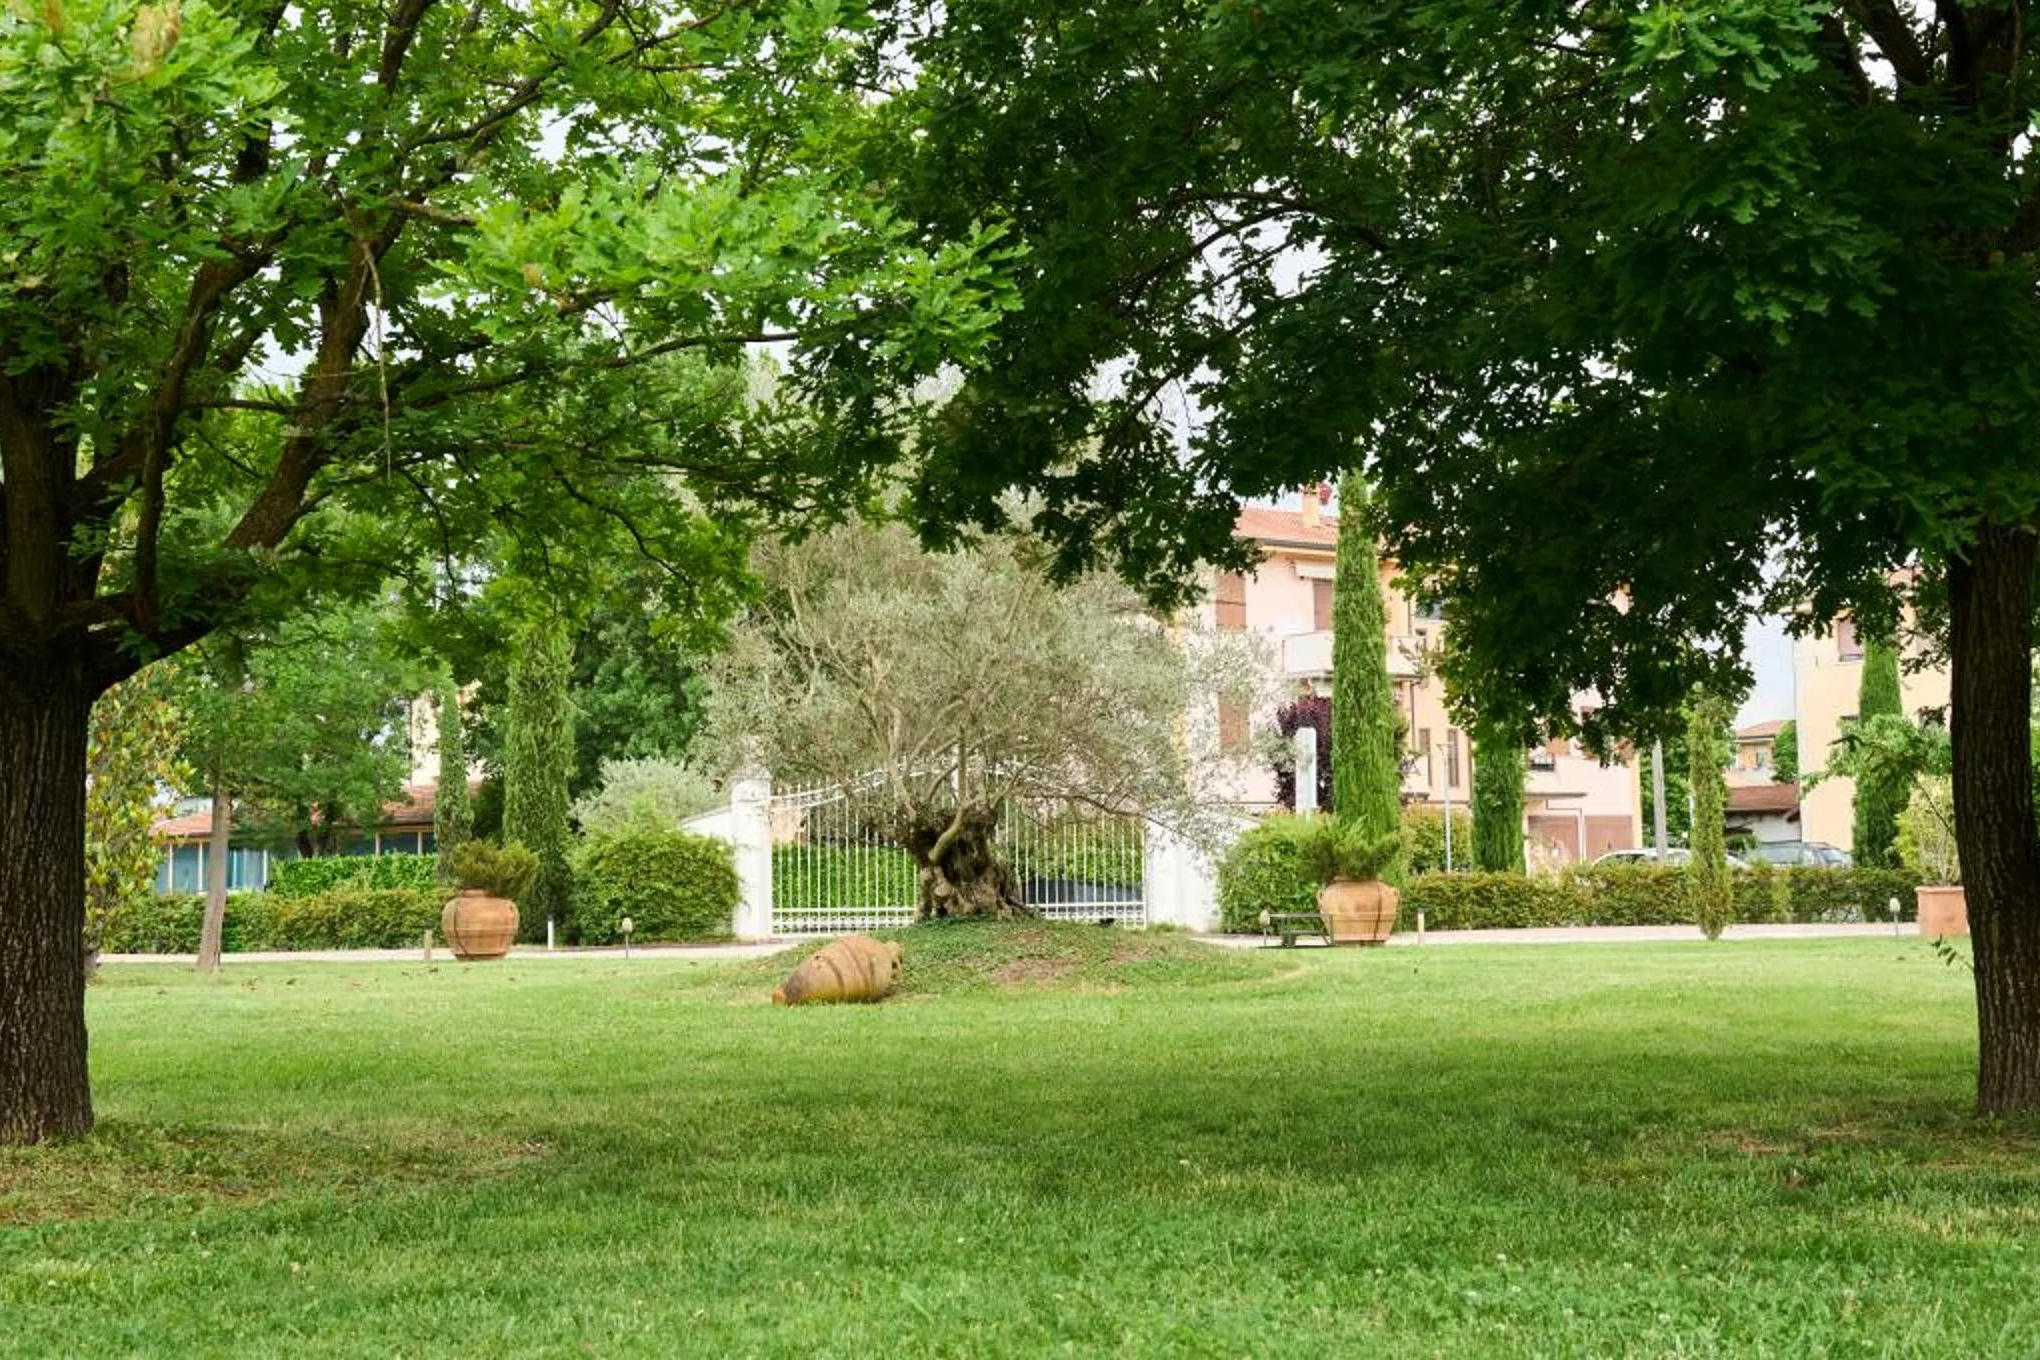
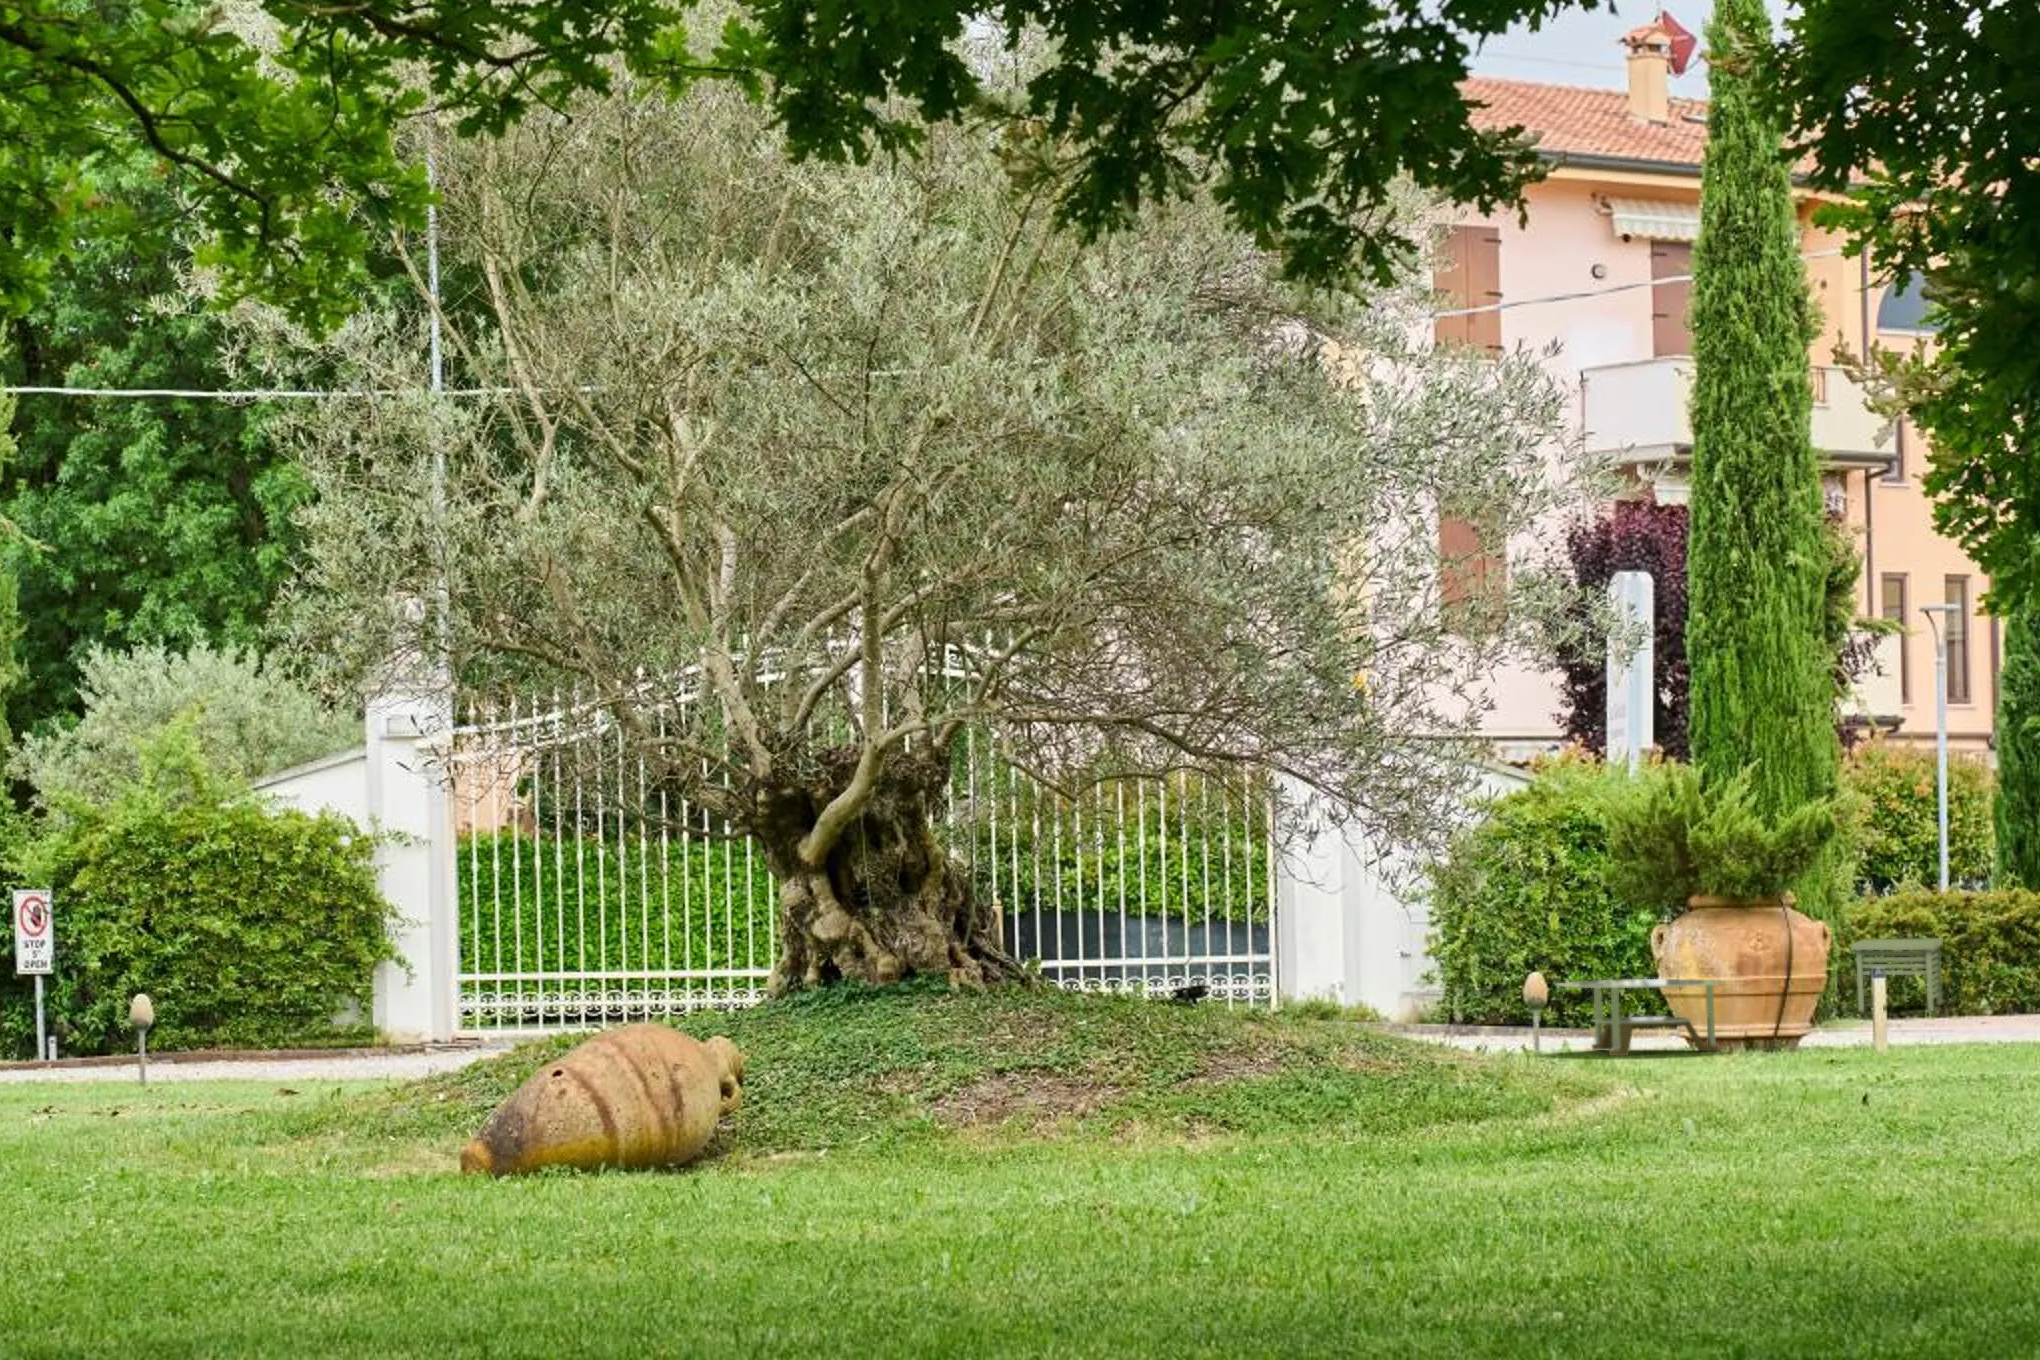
storage bench: none [1405,894,1449,928] -> present [1851,938,1943,1011]

